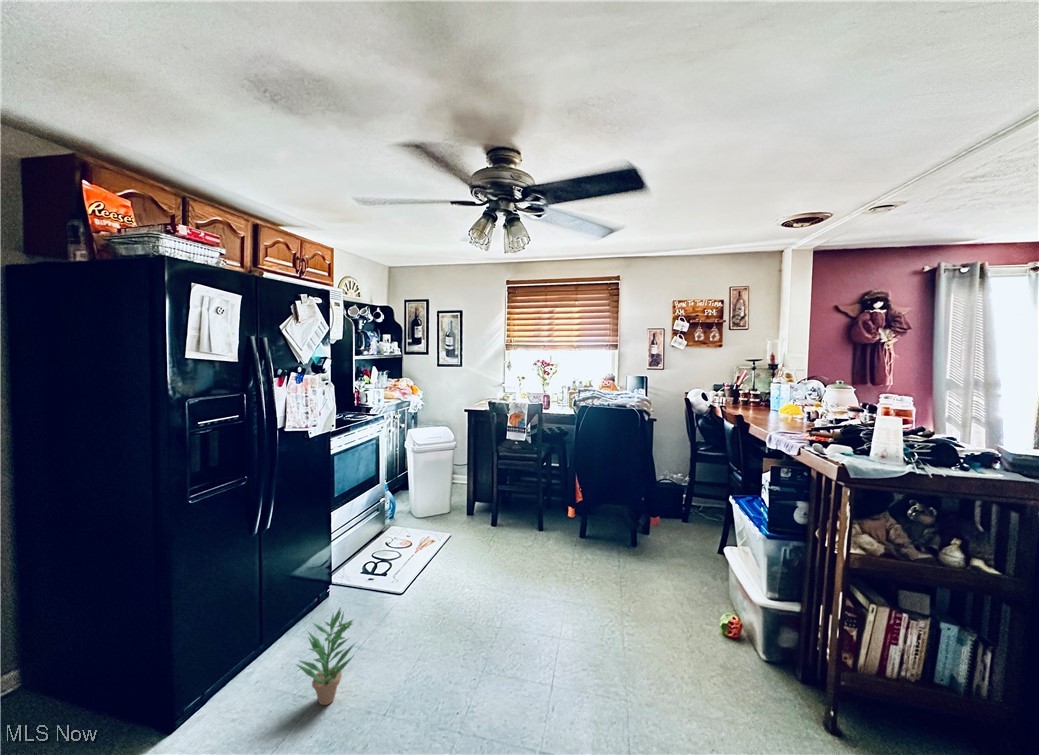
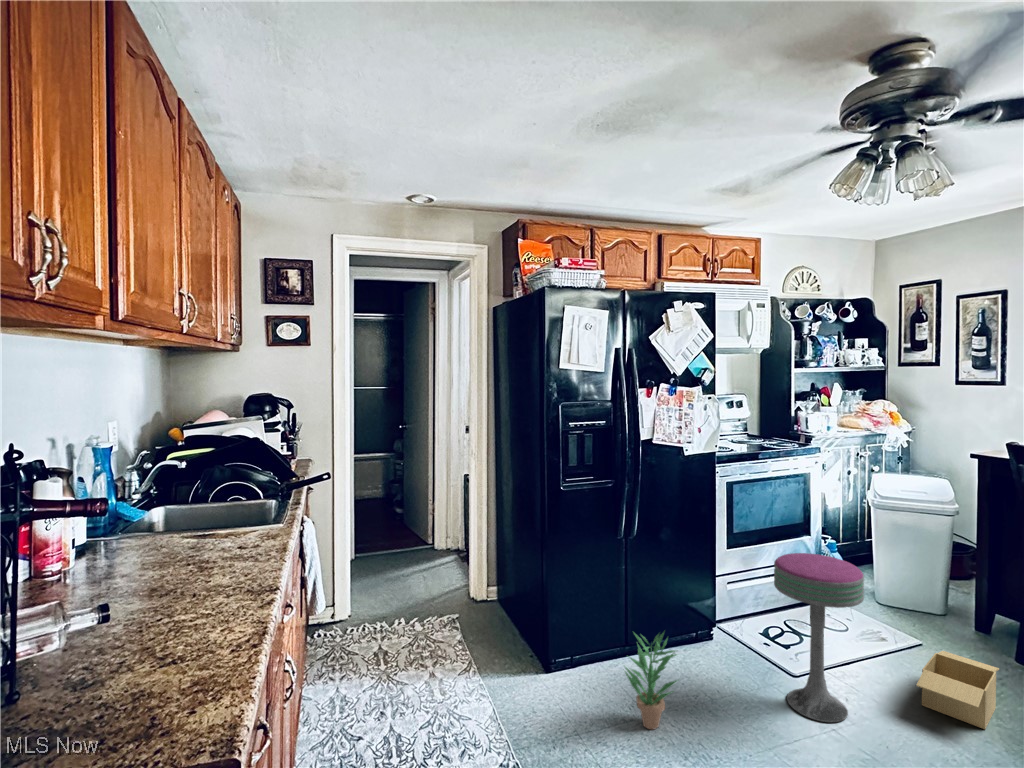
bar stool: none [399,497,458,617] -> present [774,553,864,722]
cardboard box: none [472,534,505,573] -> present [917,651,999,729]

